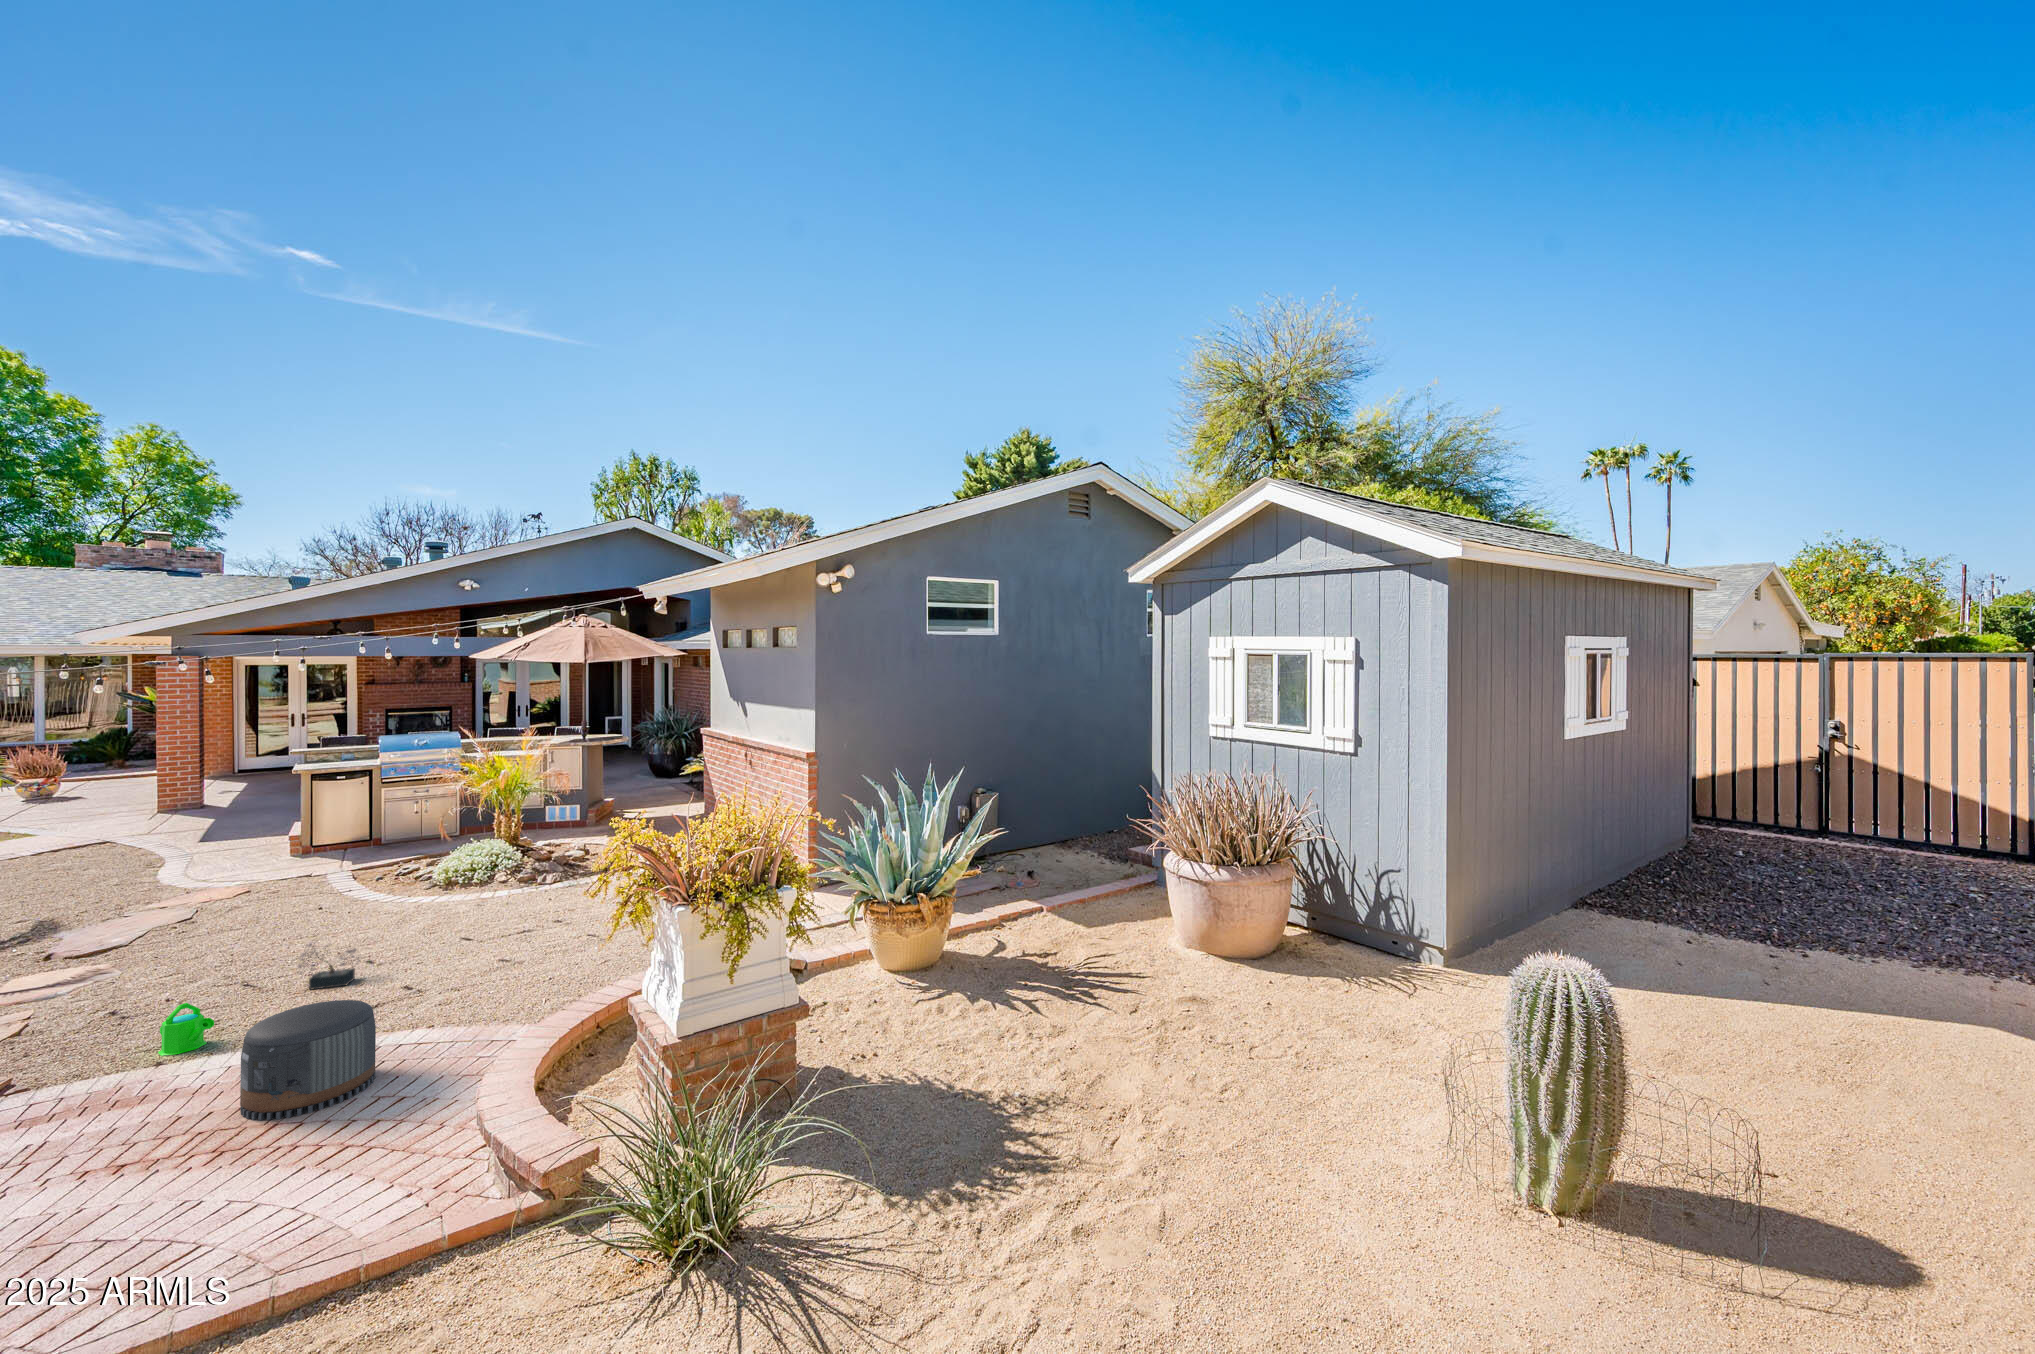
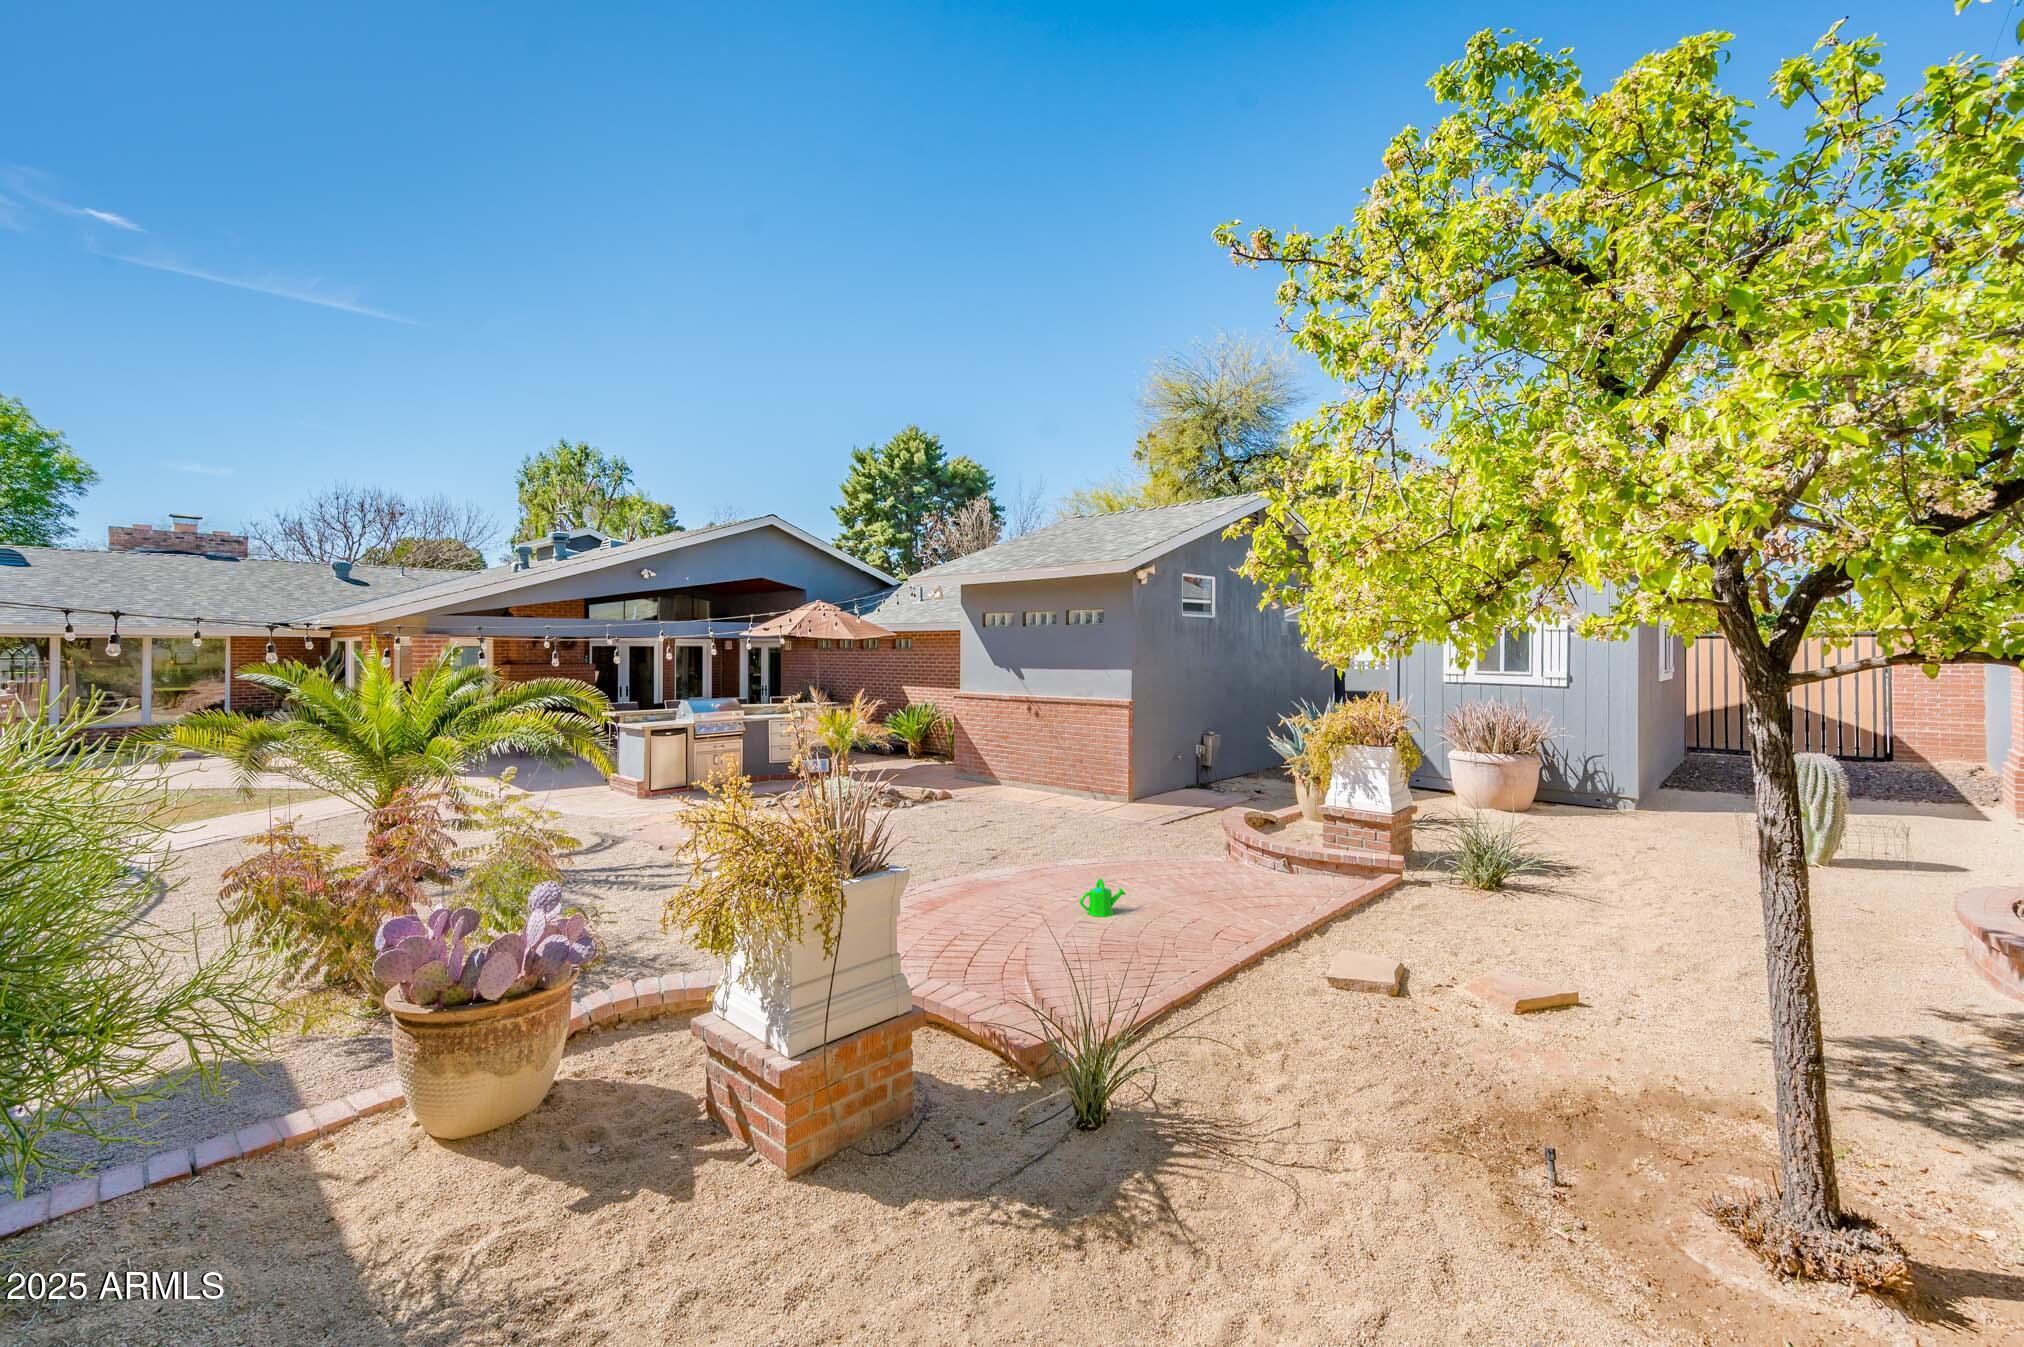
decorative plant: present [297,943,360,990] -> none [1027,849,1064,886]
pouf: present [240,1000,376,1120] -> none [1244,852,1318,922]

